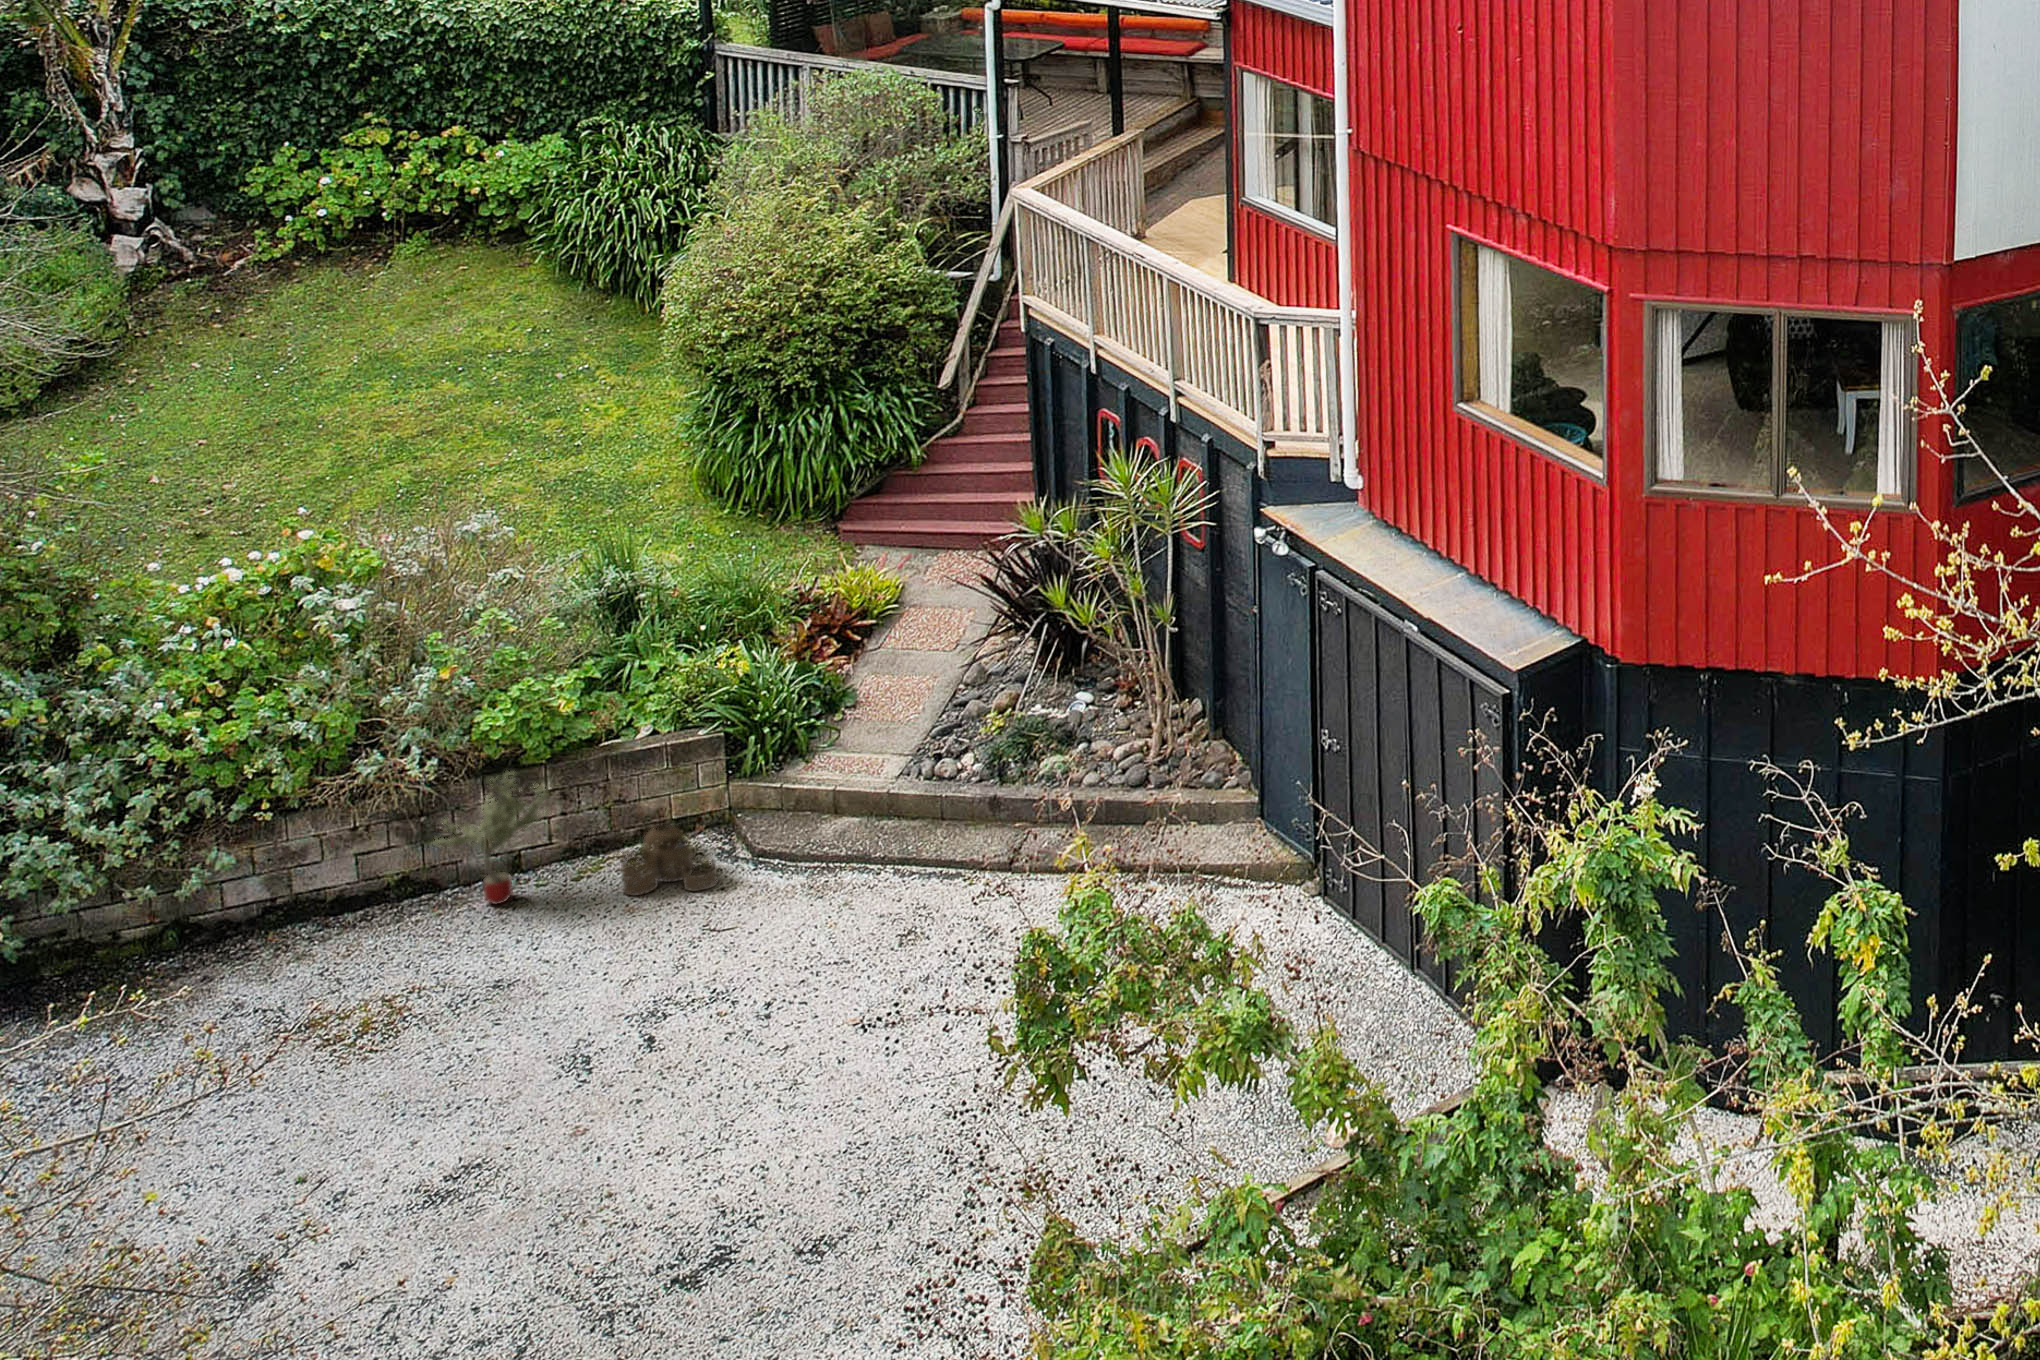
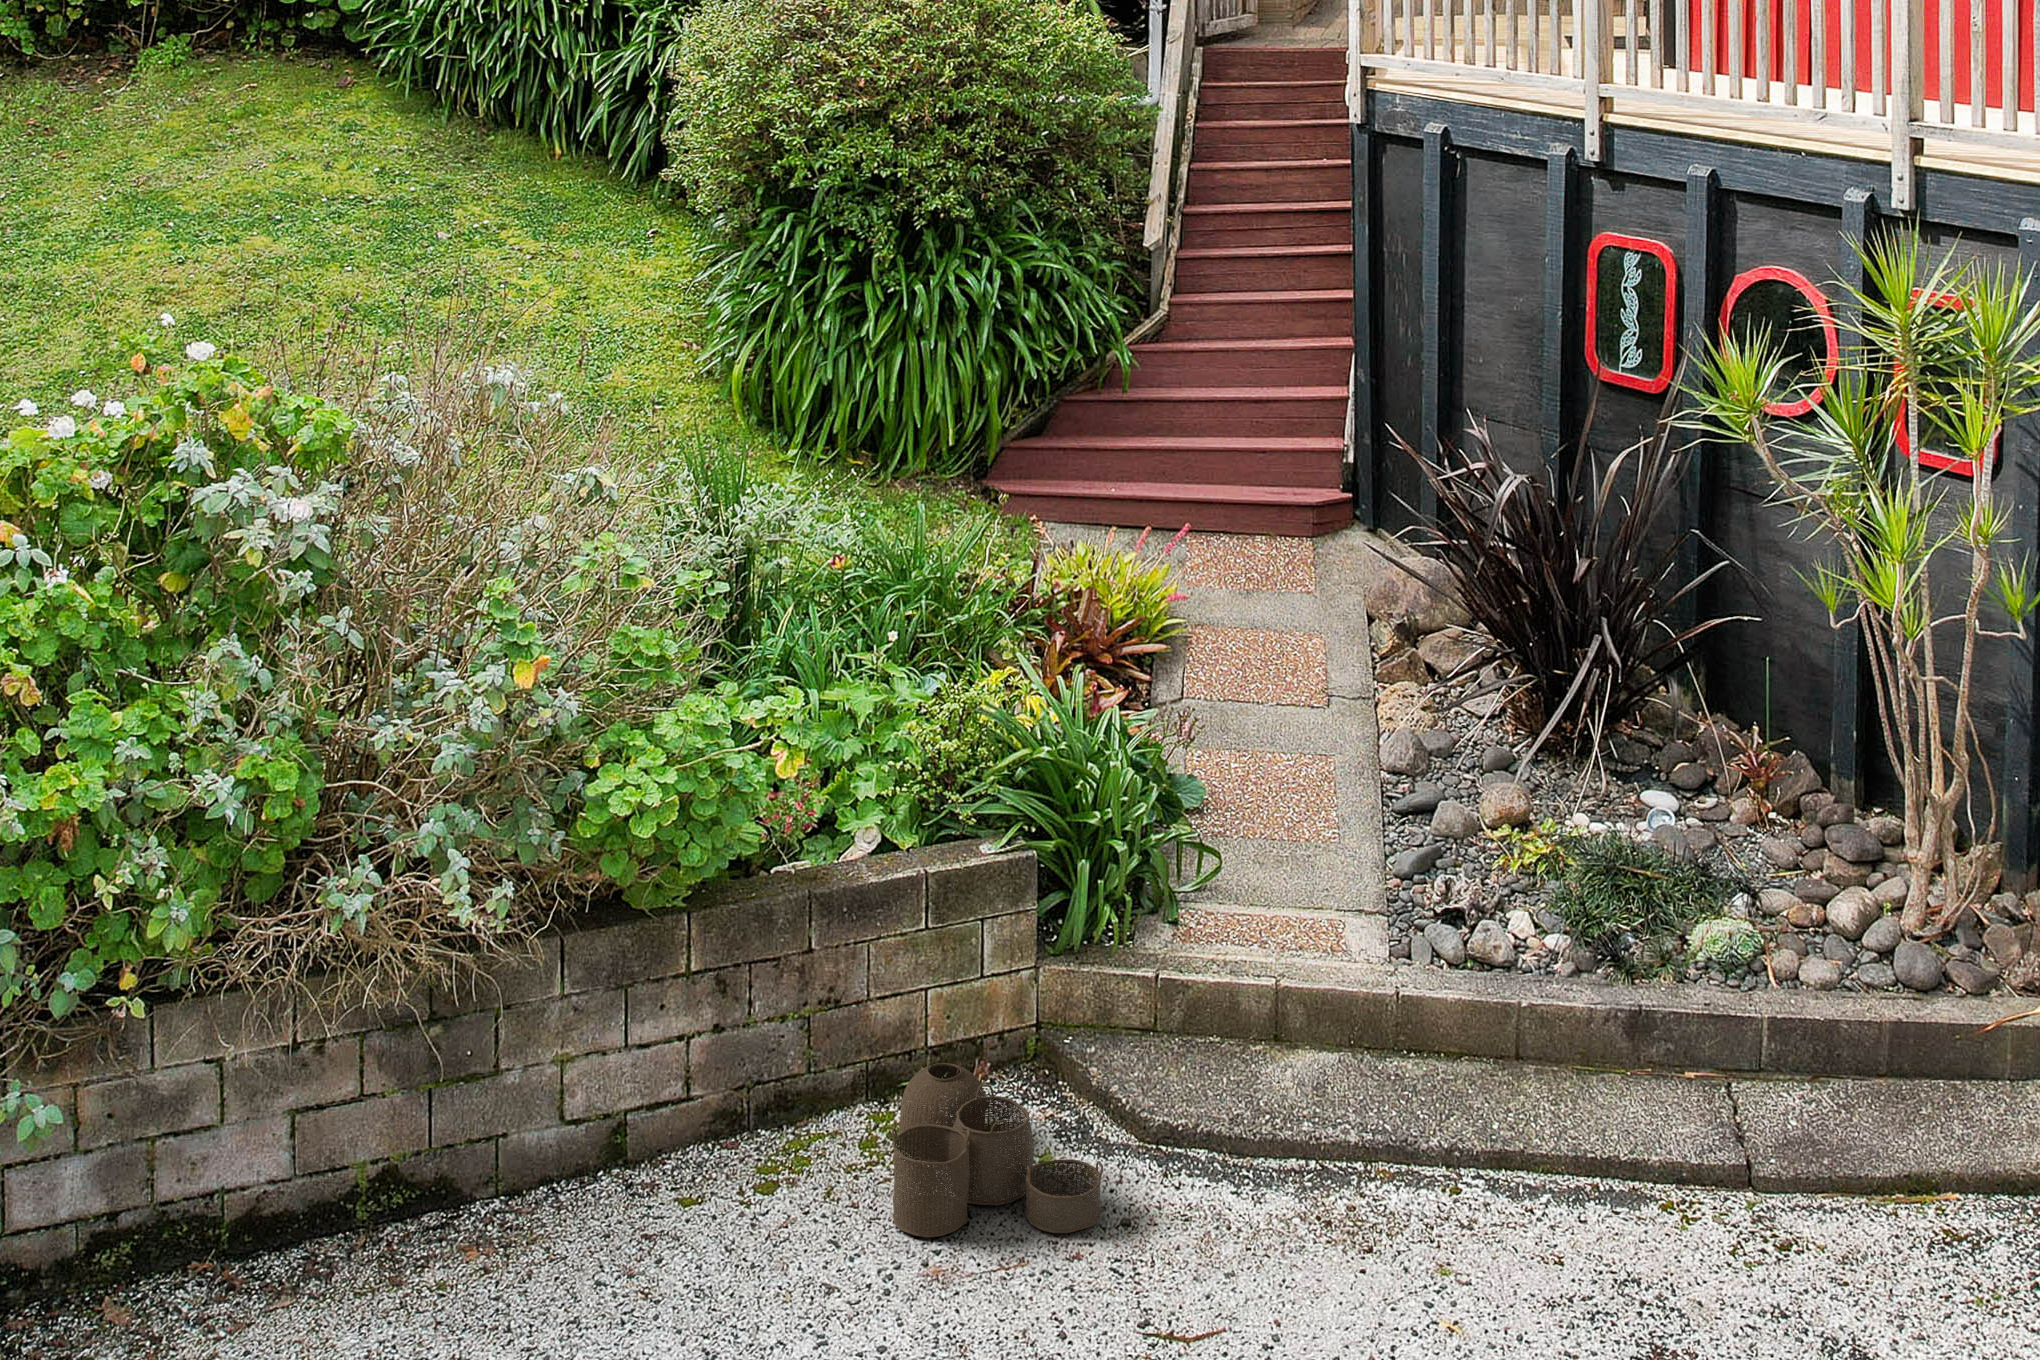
potted tree: present [433,771,549,904] -> none [486,919,749,1243]

